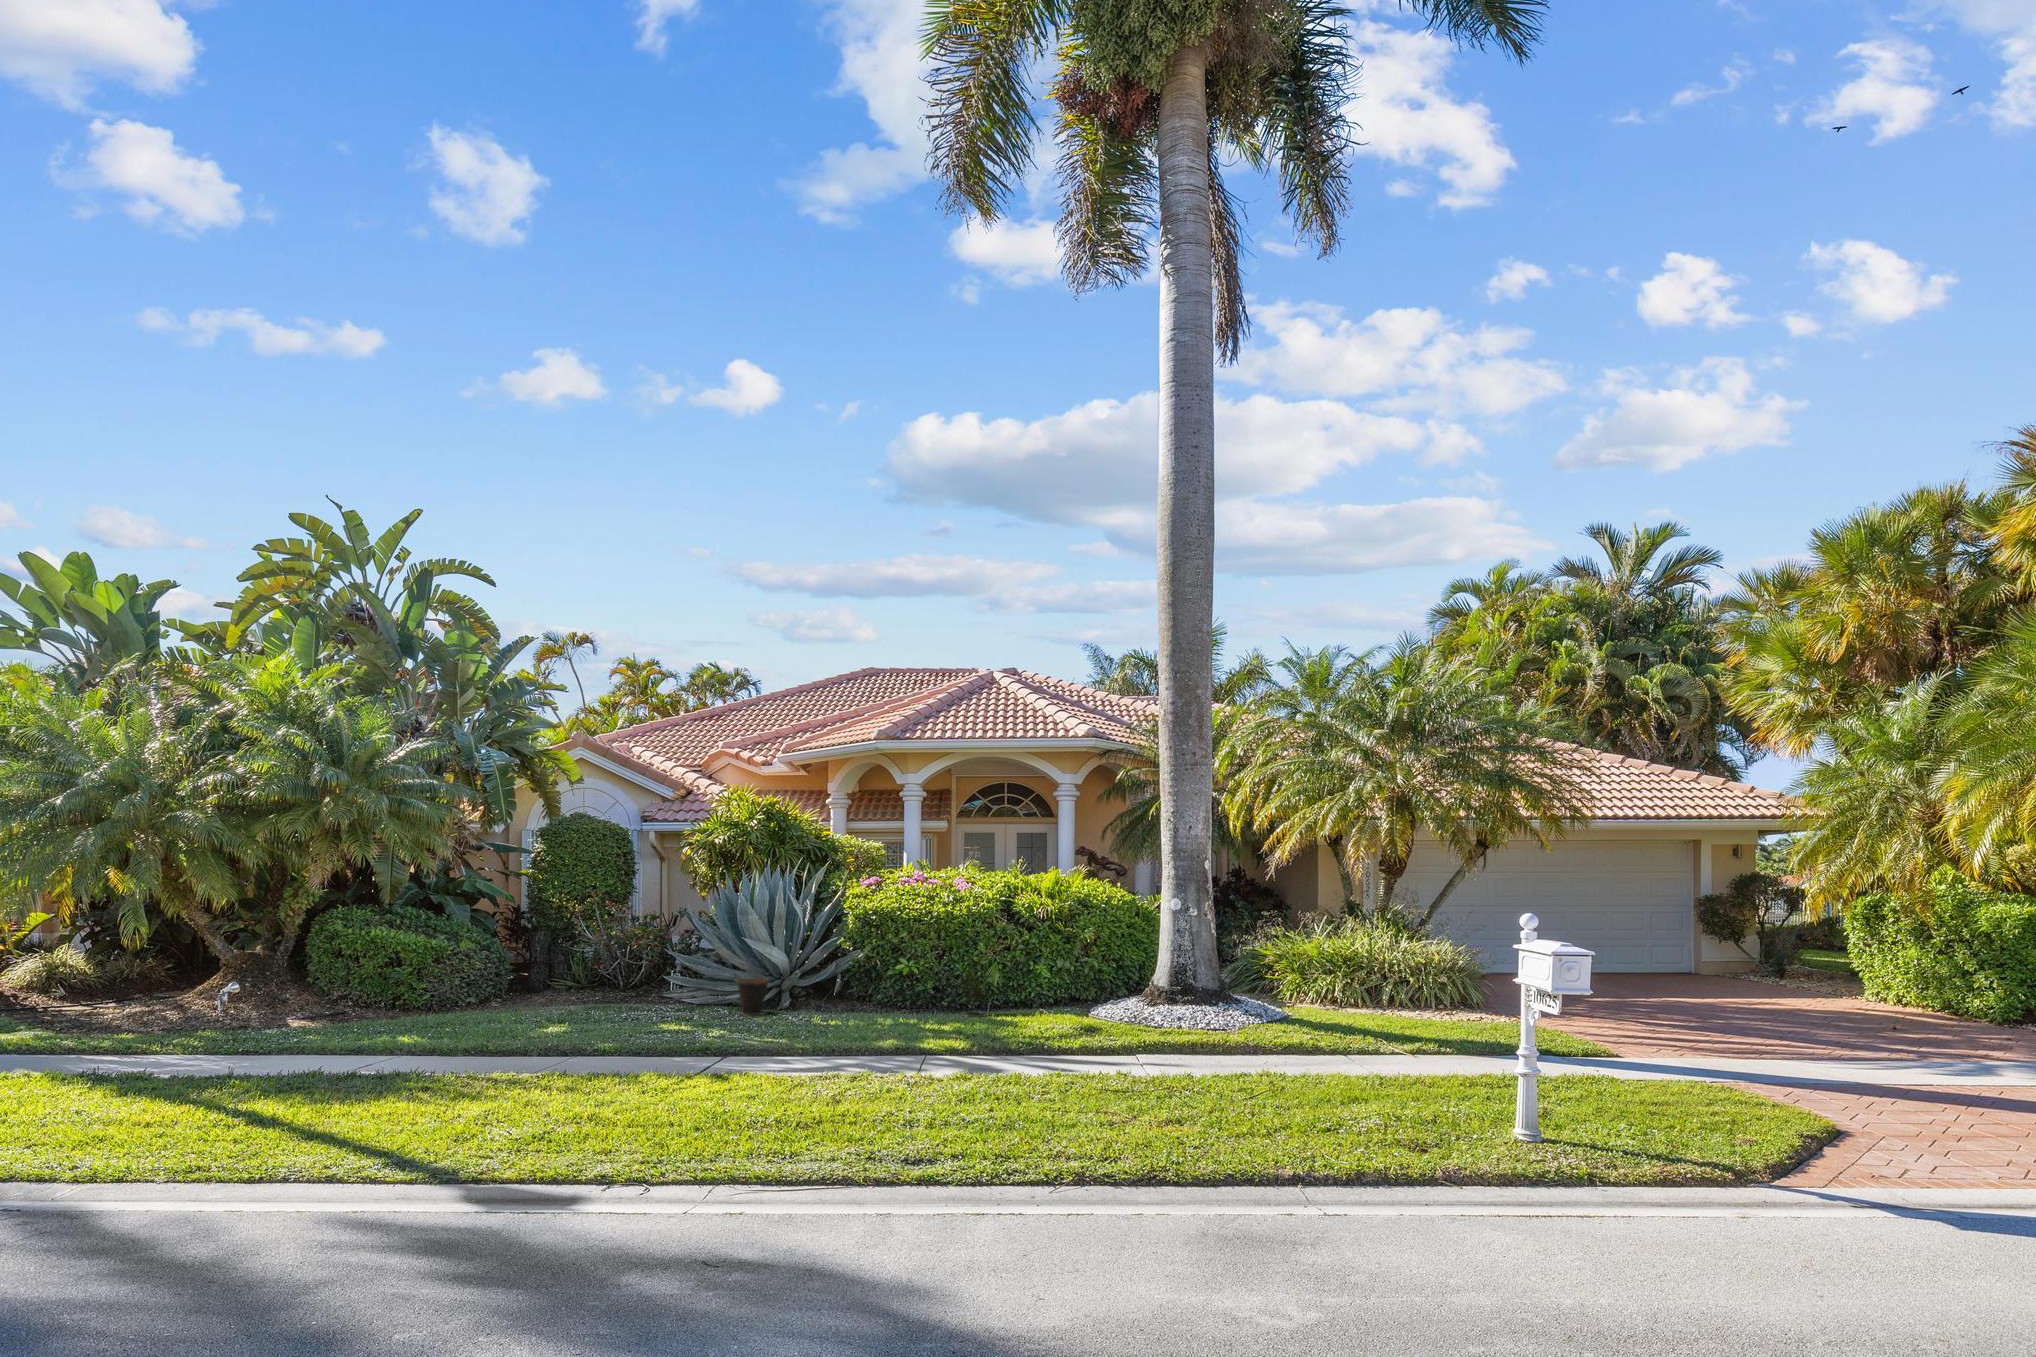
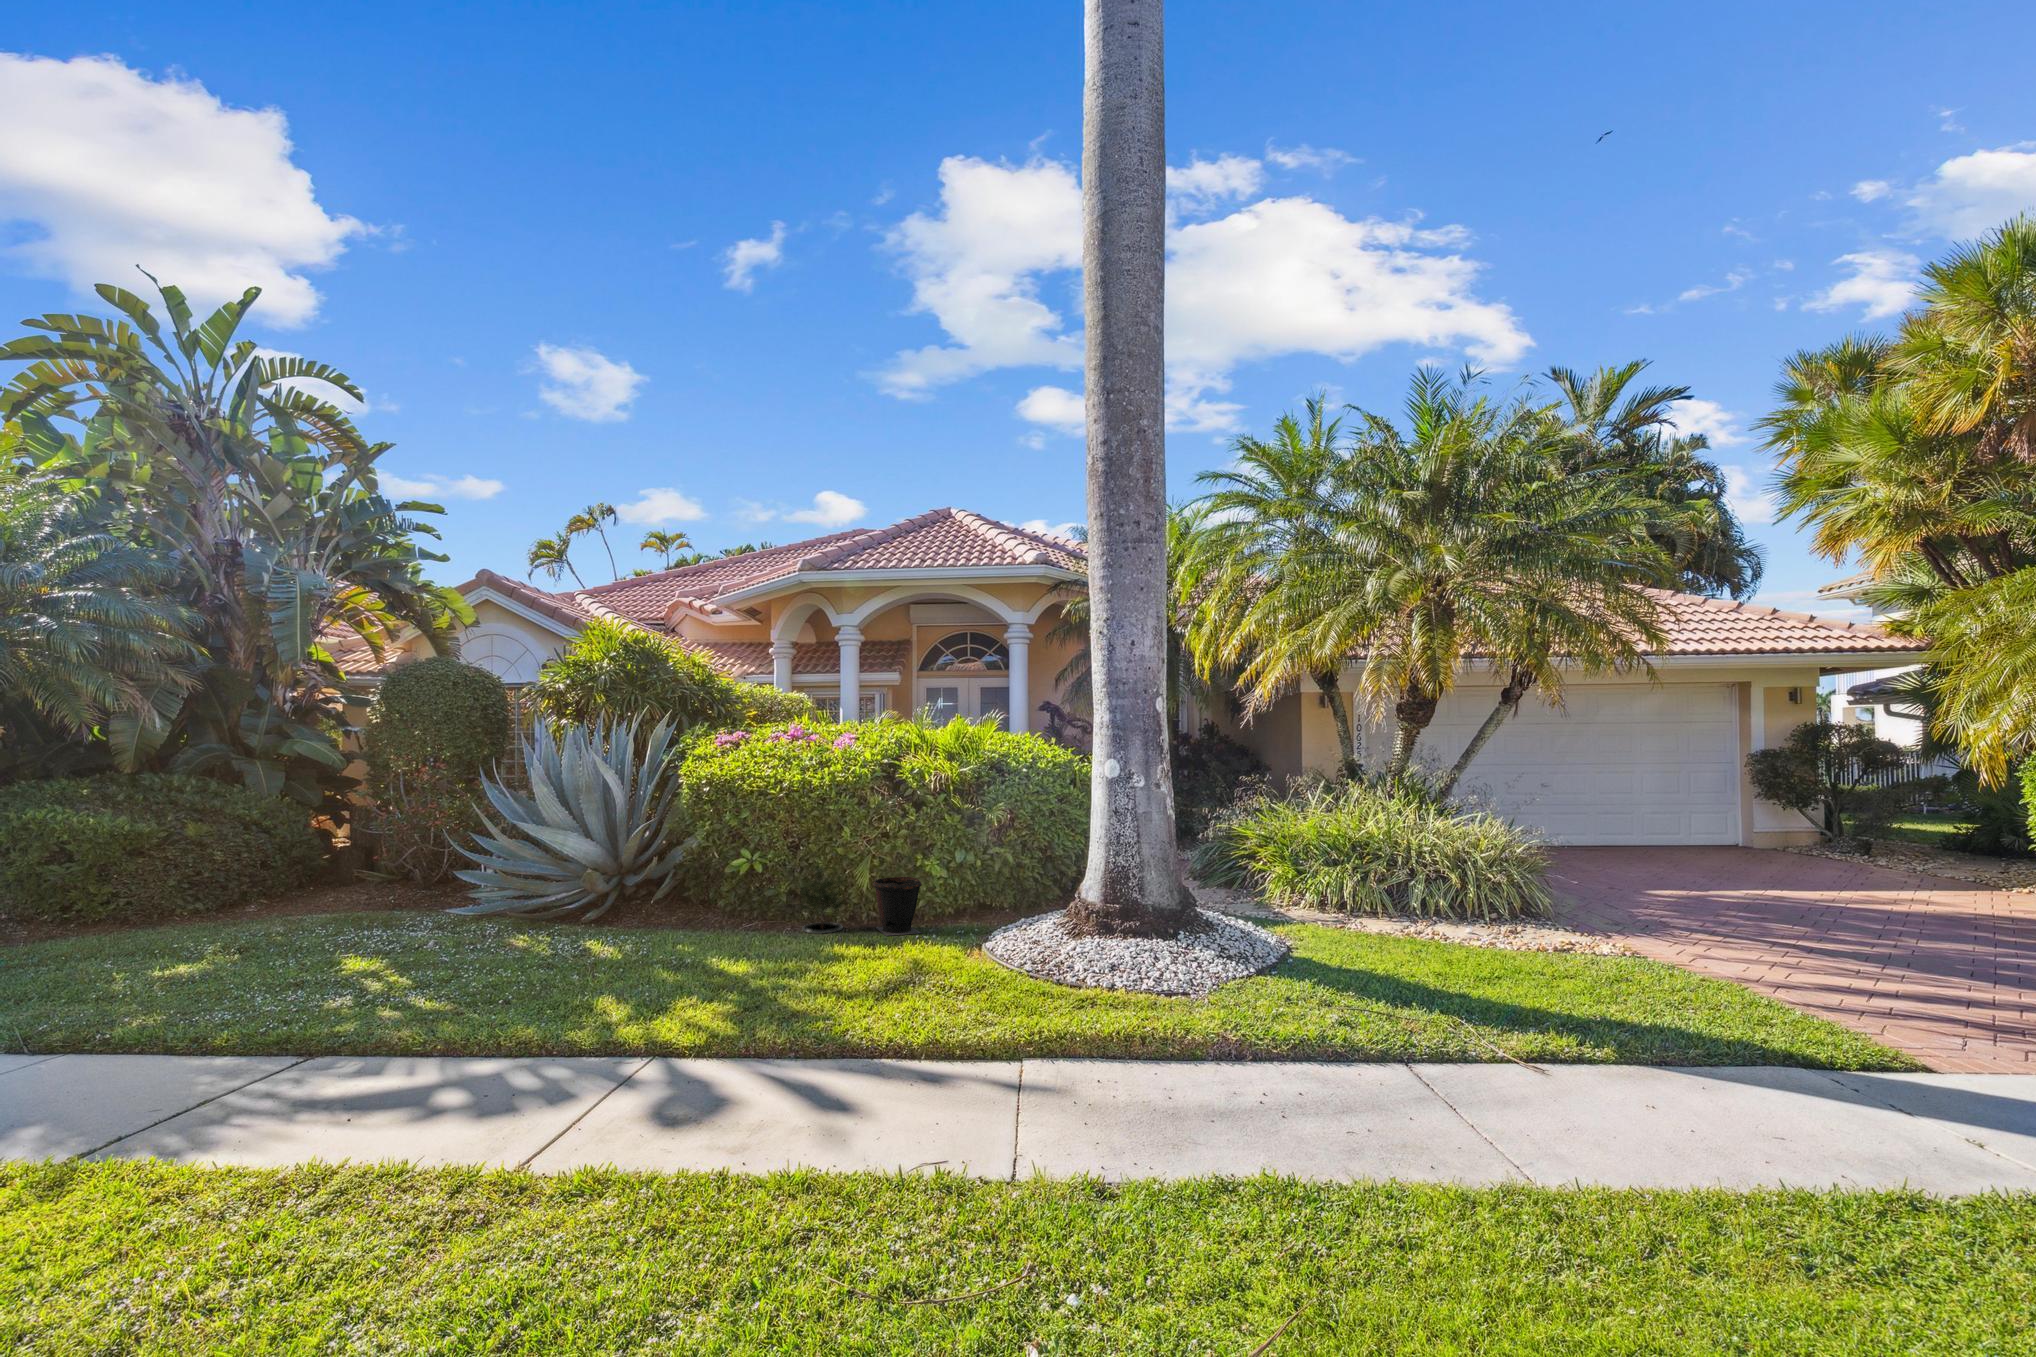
bucket: present [737,978,768,1016] -> present [873,877,922,936]

